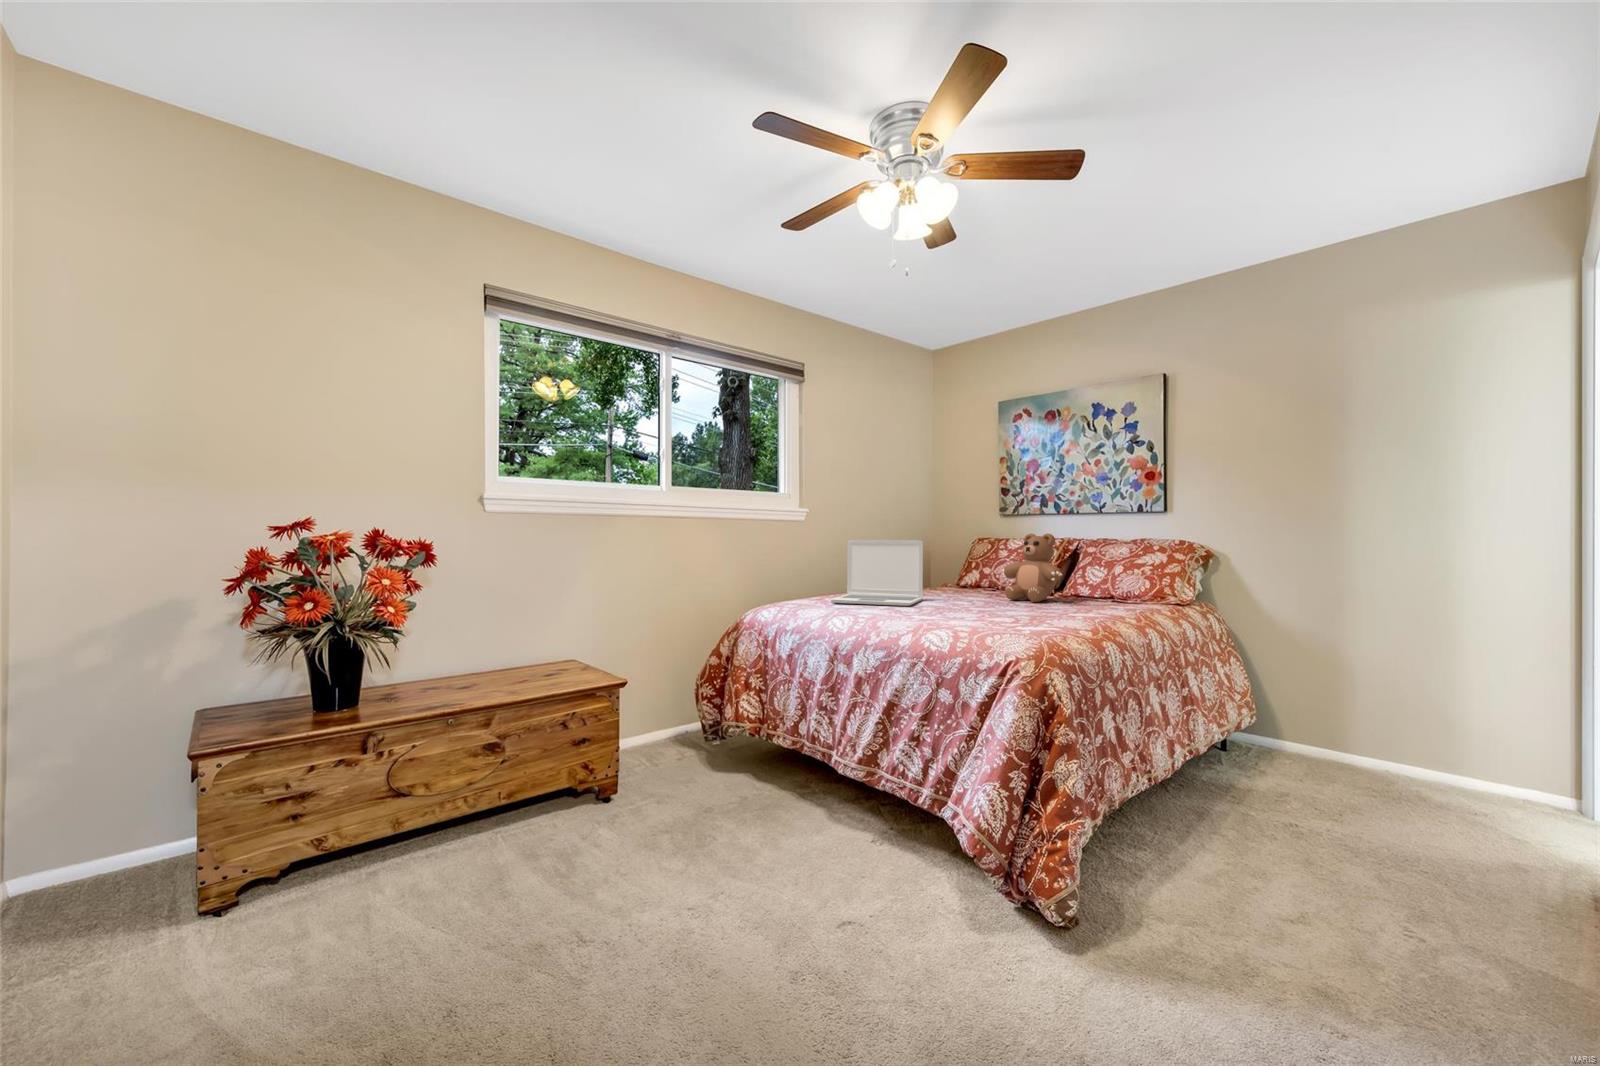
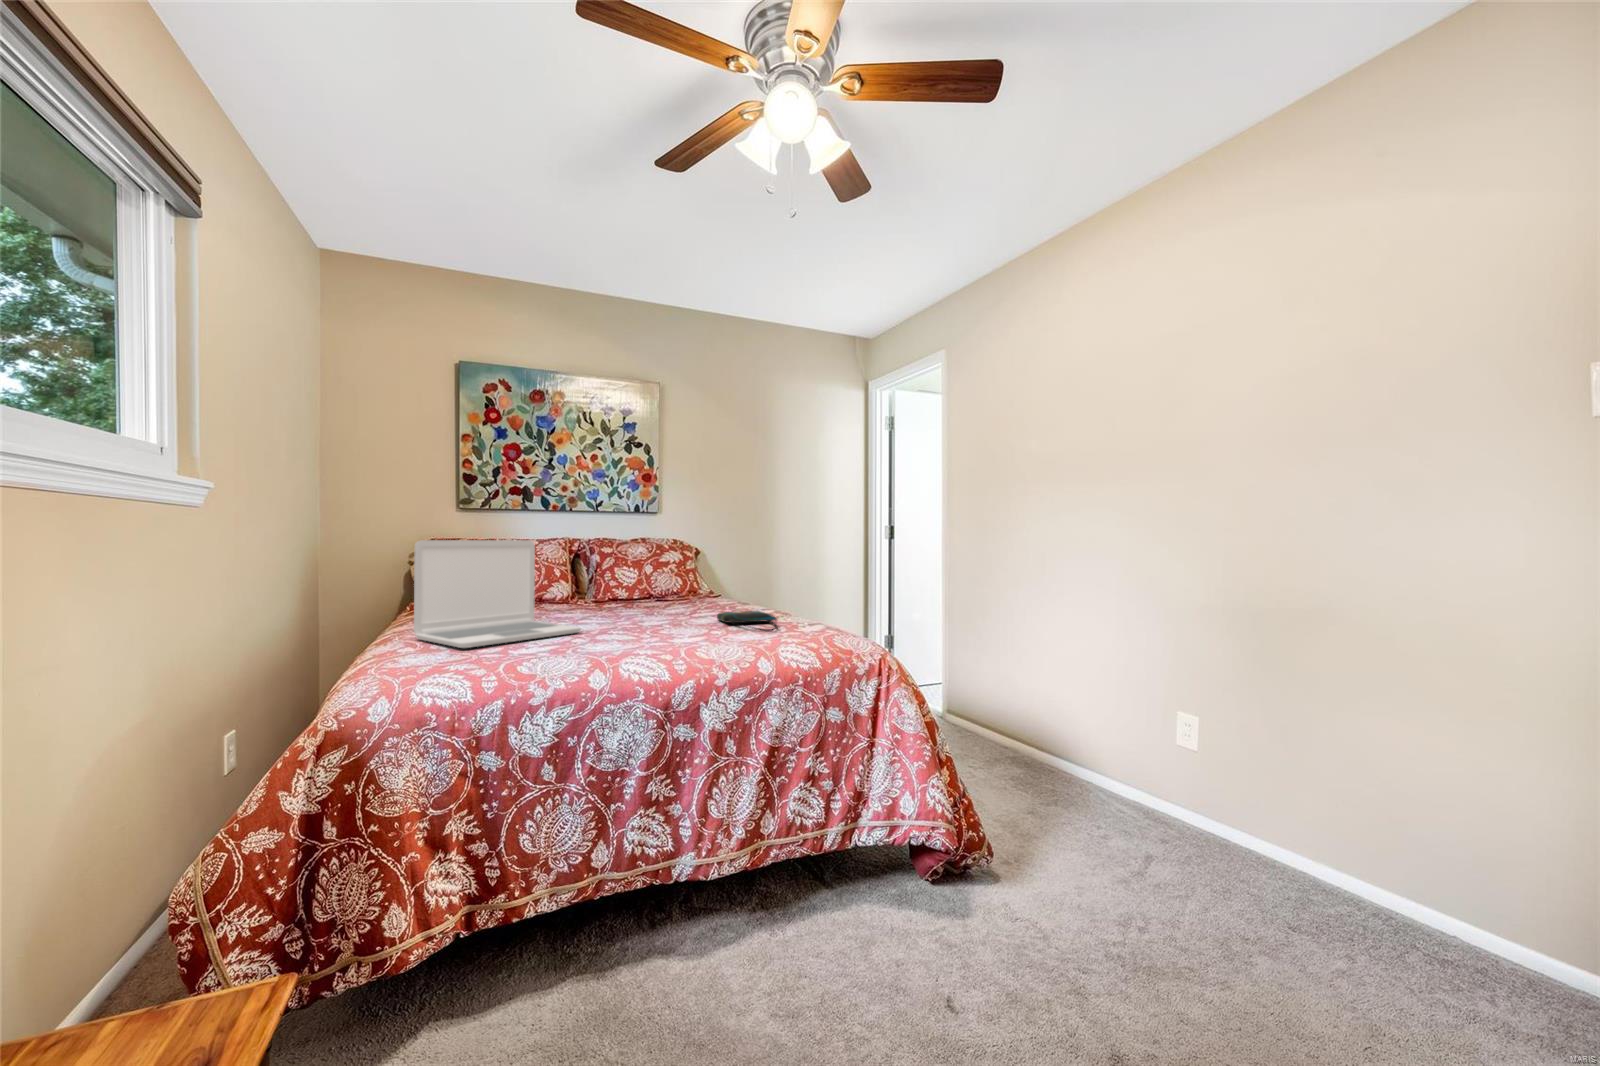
teddy bear: present [1001,533,1062,602] -> none [581,532,662,610]
tote bag: none [987,608,1063,624] -> present [717,611,777,632]

